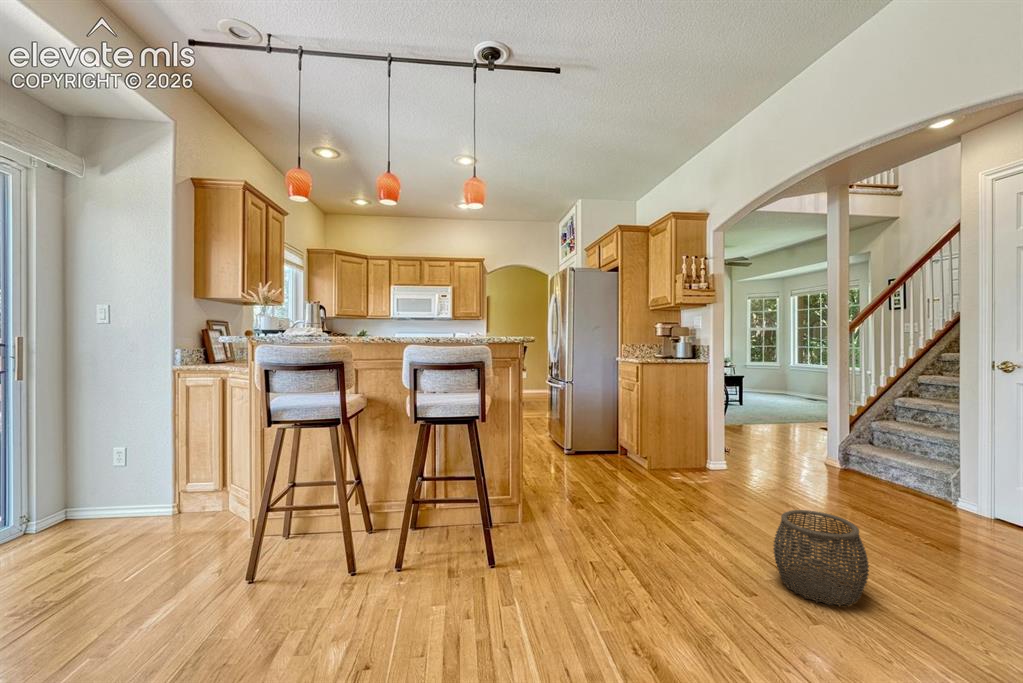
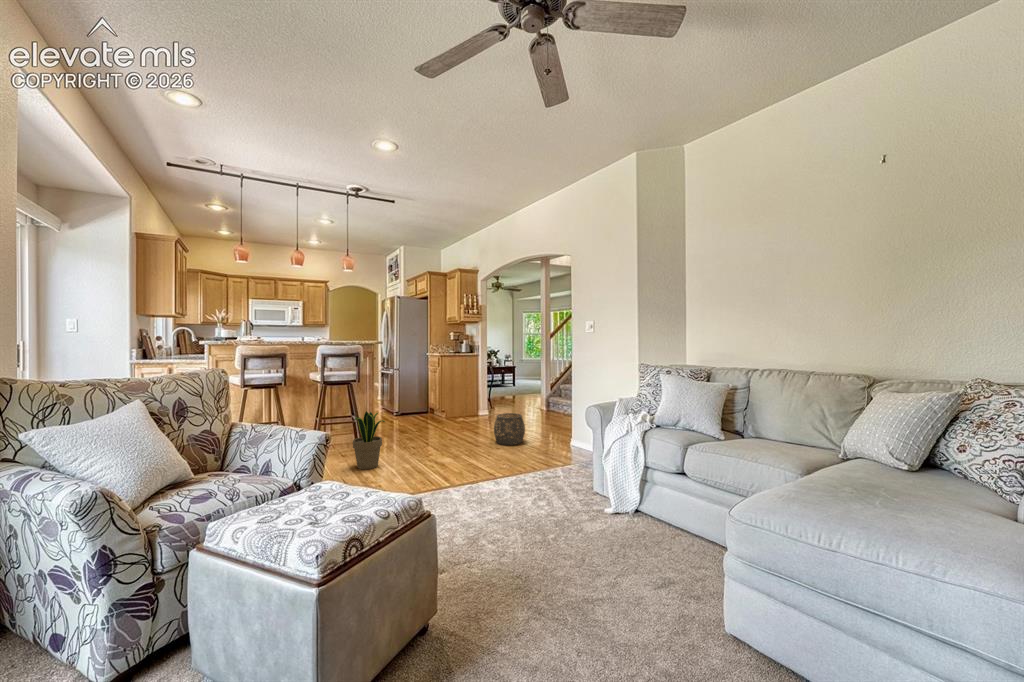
potted plant: none [435,498,508,645] -> present [353,411,385,469]

